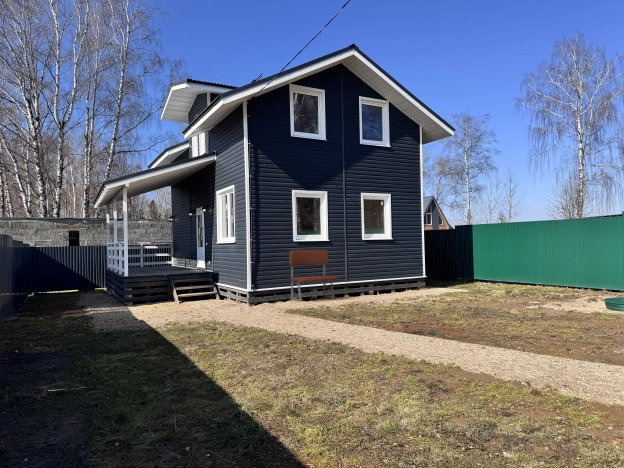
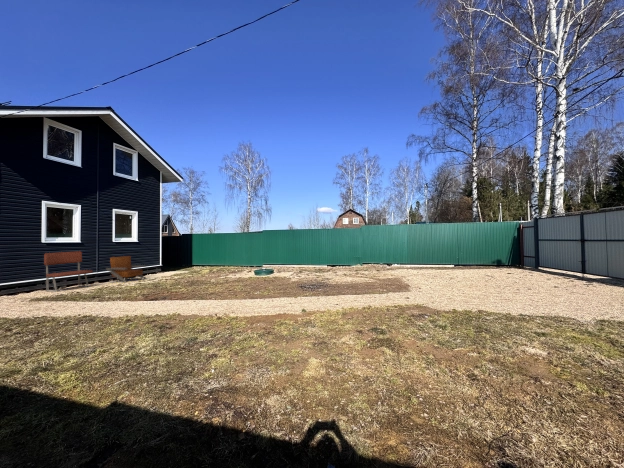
lounge chair: none [354,259,405,299] -> present [107,256,145,283]

